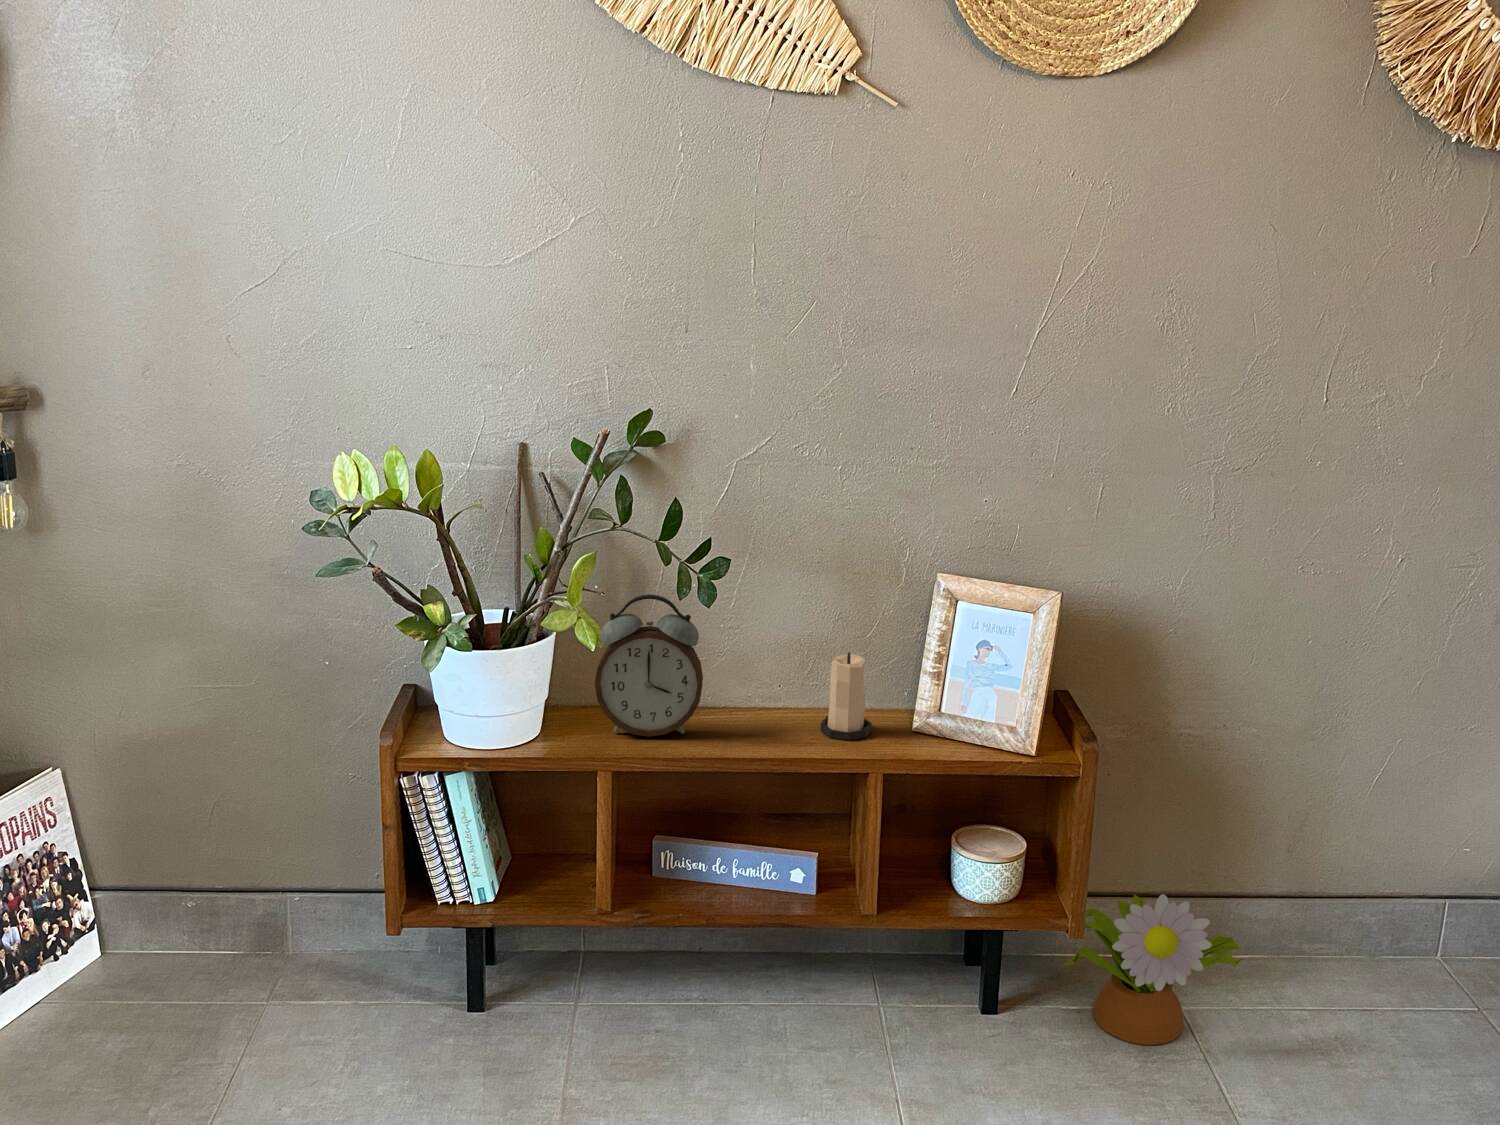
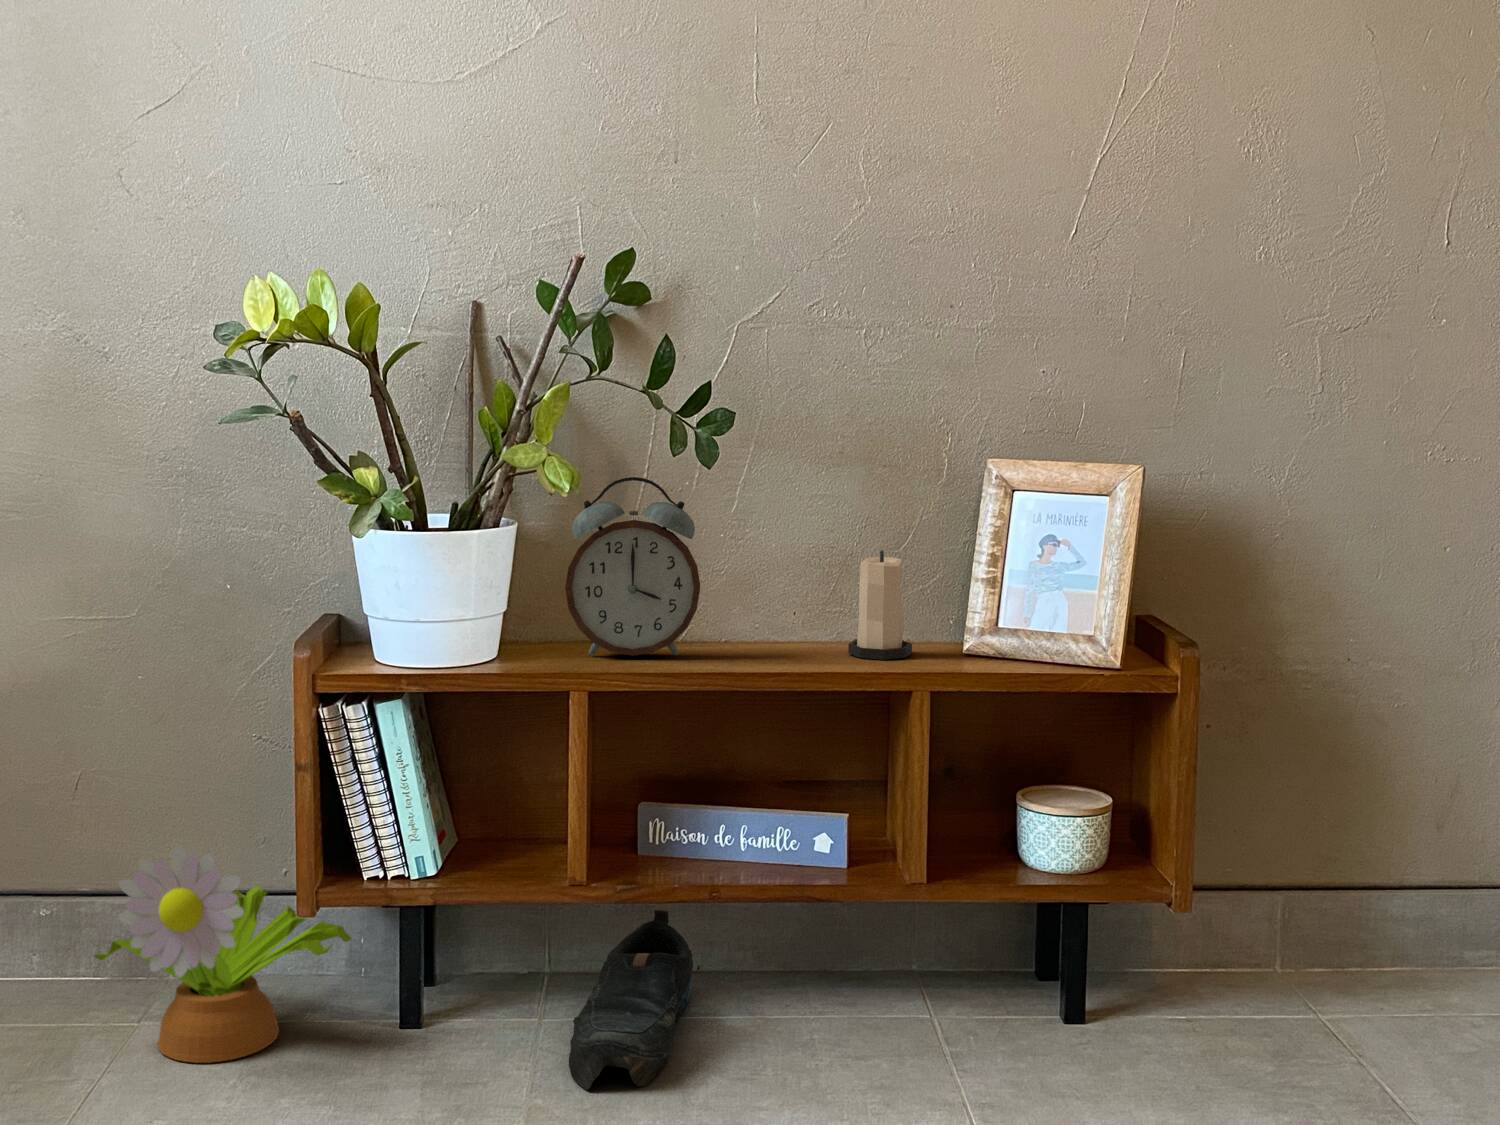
decorative plant: present [1063,894,1243,1045] -> present [94,844,351,1063]
shoe: none [597,913,695,1078] -> present [569,909,693,1090]

